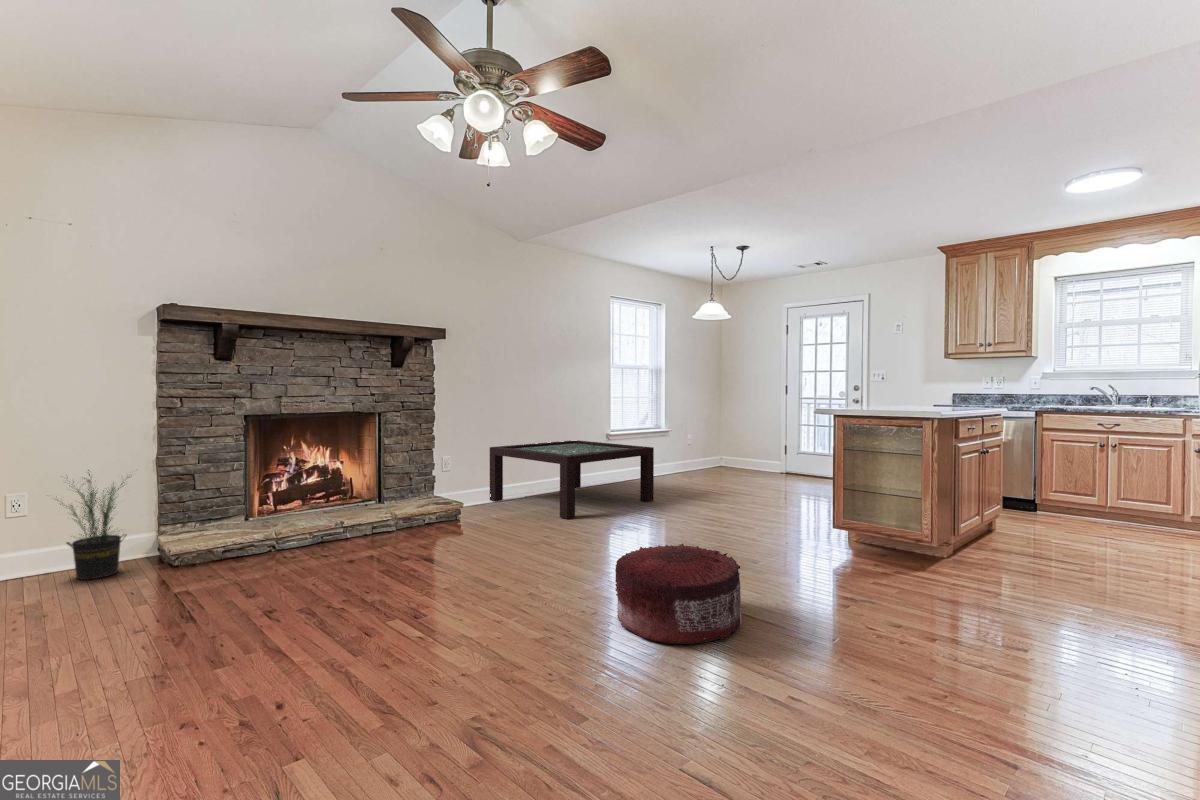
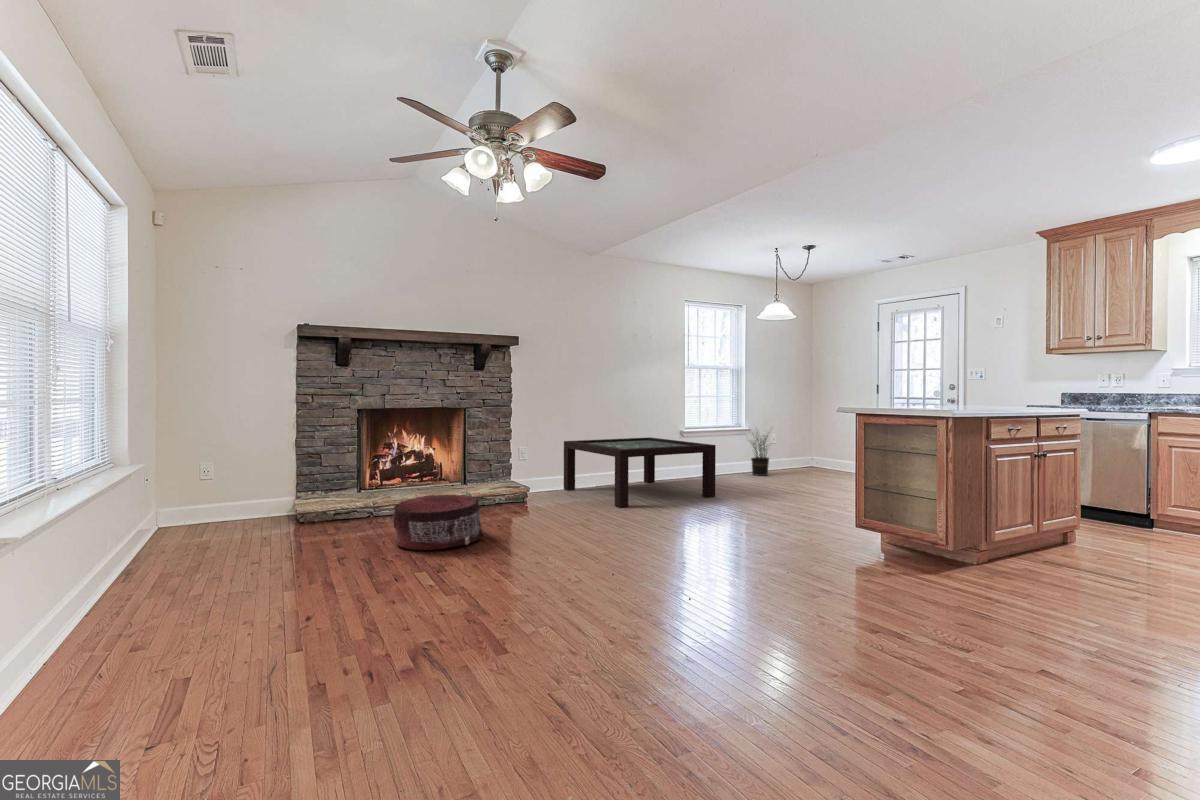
potted plant: present [57,470,130,580] -> present [751,432,769,476]
pouf: present [615,544,742,644] -> present [393,495,483,550]

